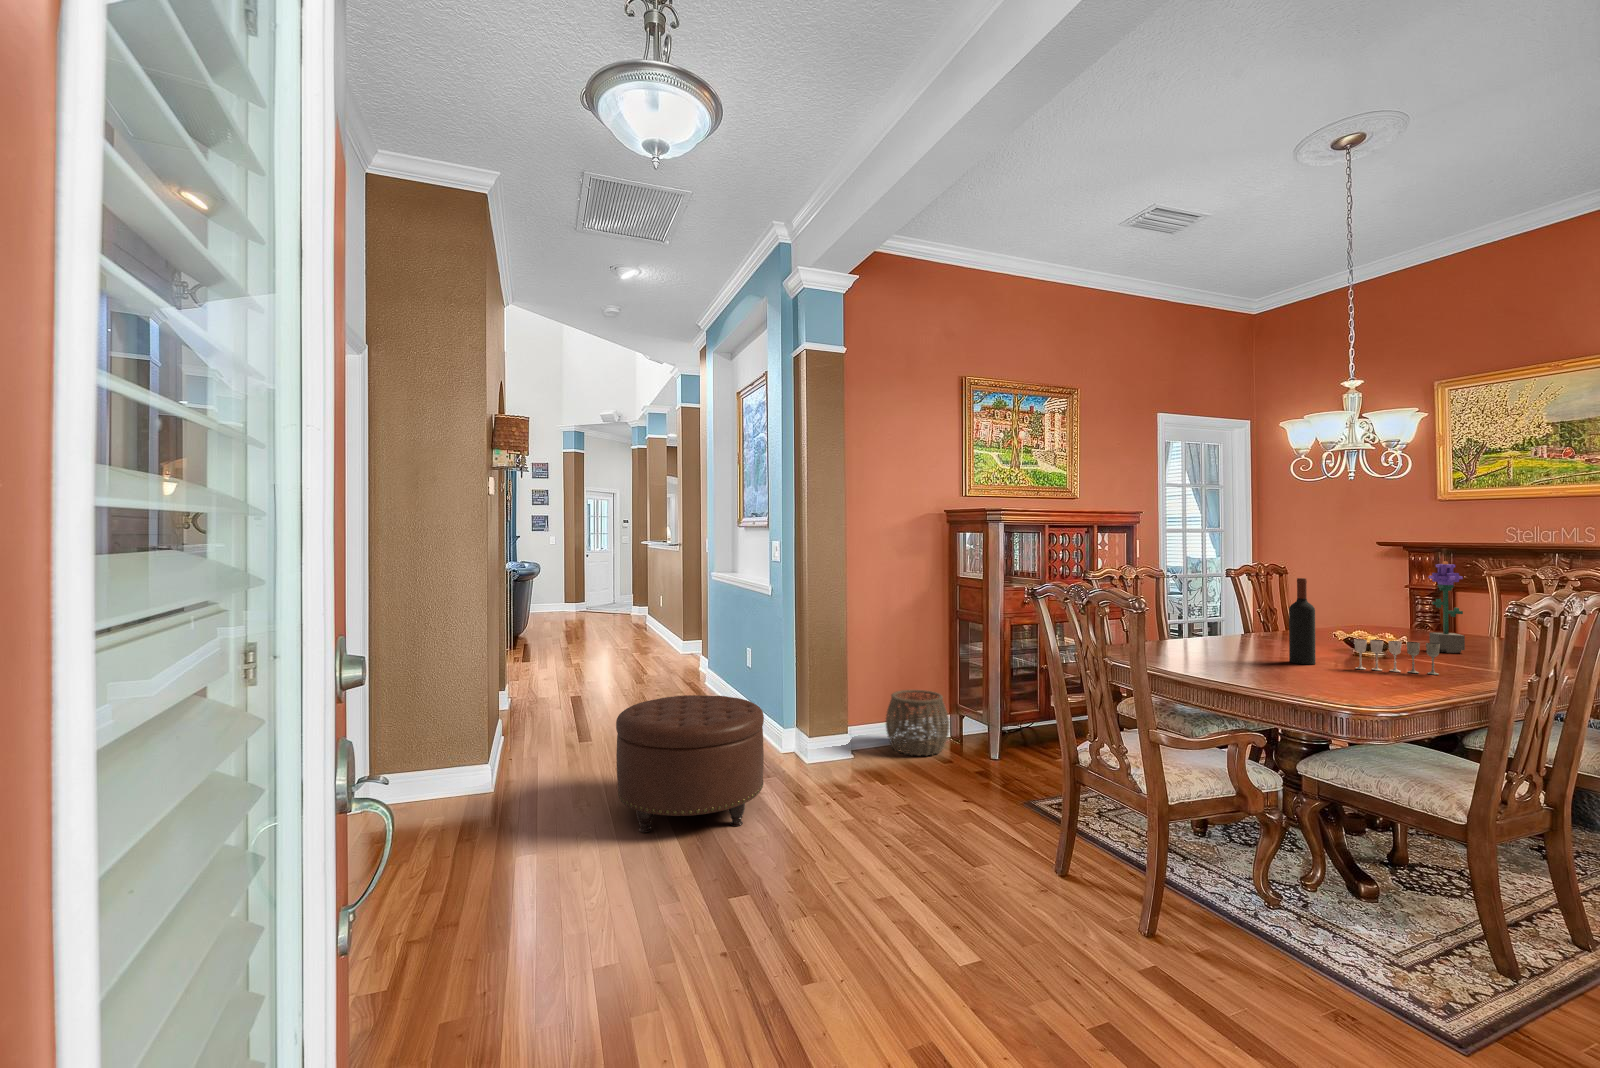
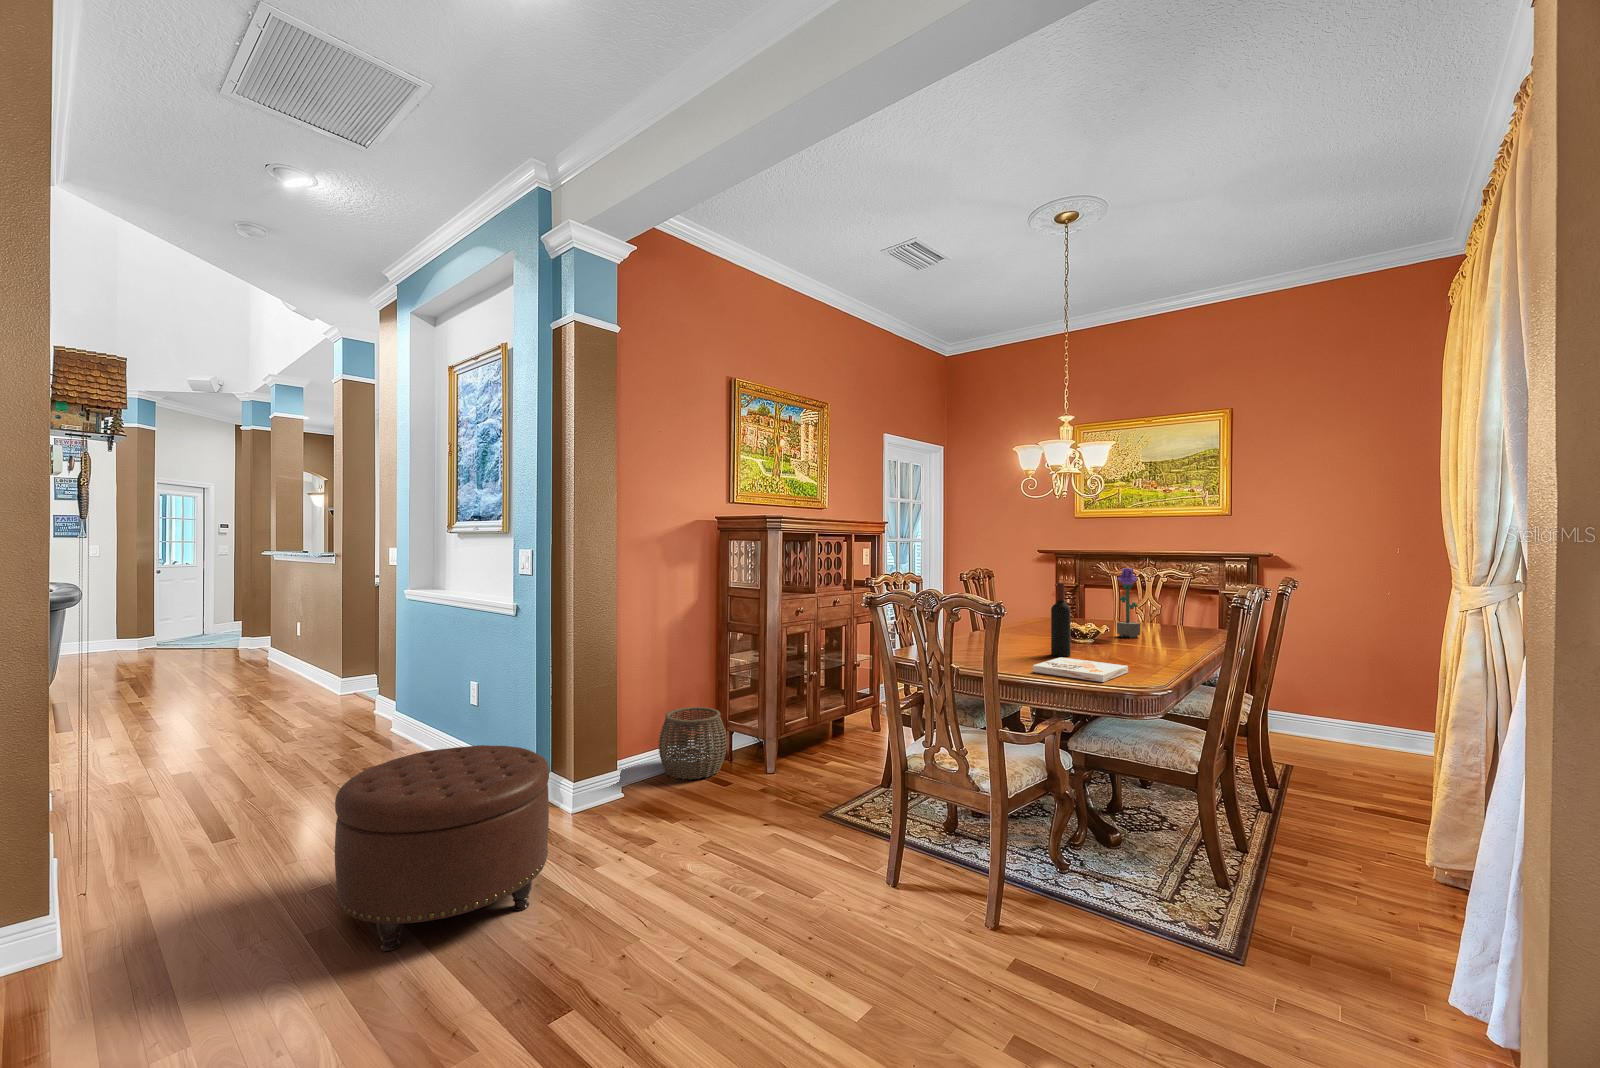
wine glass: present [1354,639,1440,675] -> none [1099,633,1155,658]
book: none [1232,663,1365,691] -> present [1033,657,1128,682]

